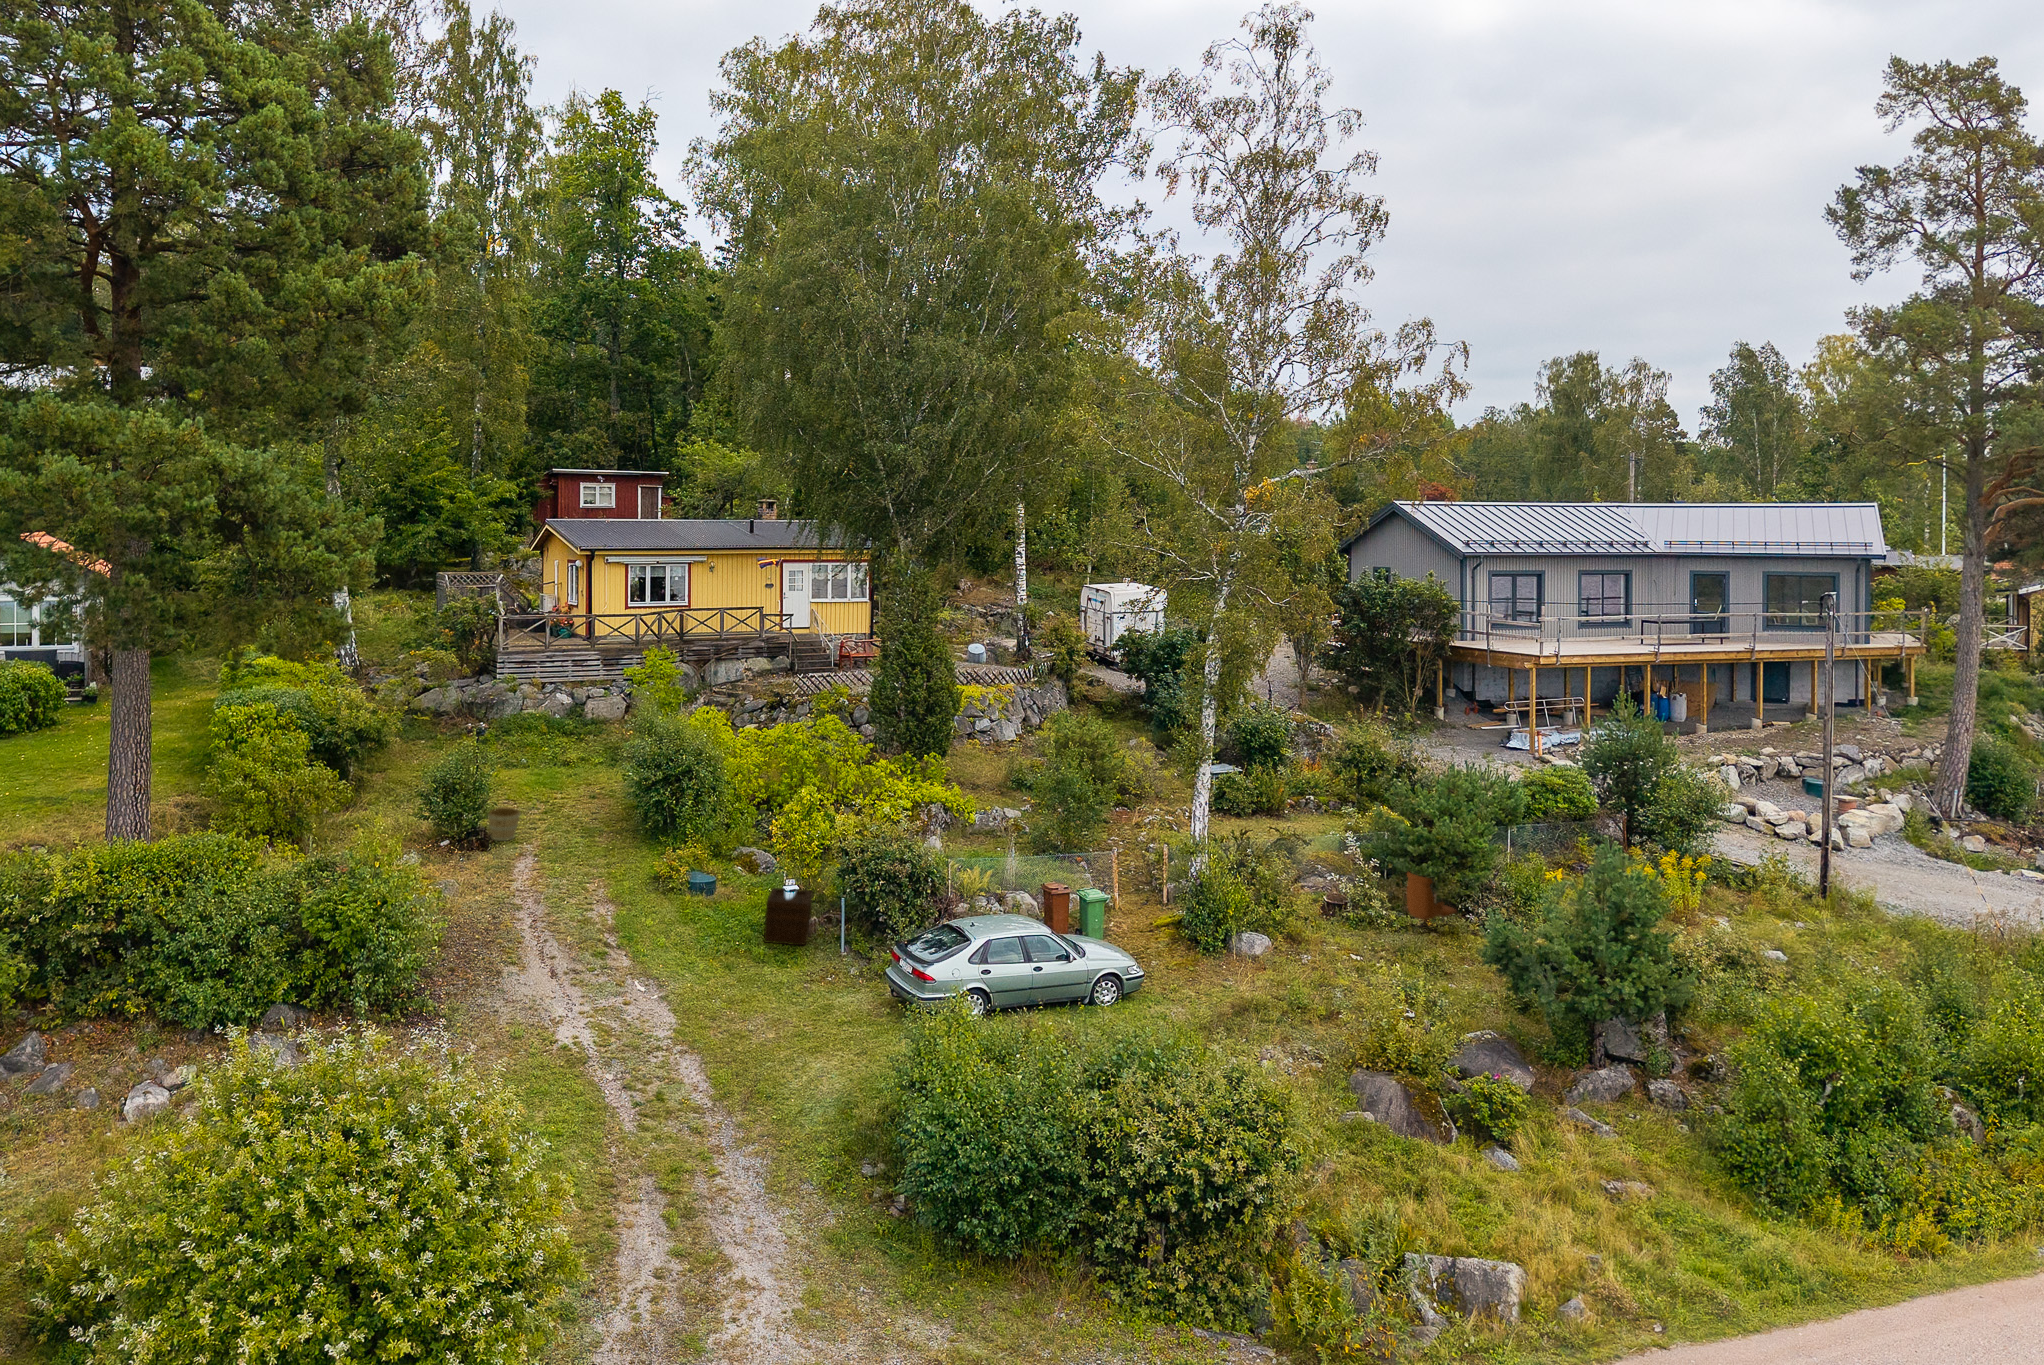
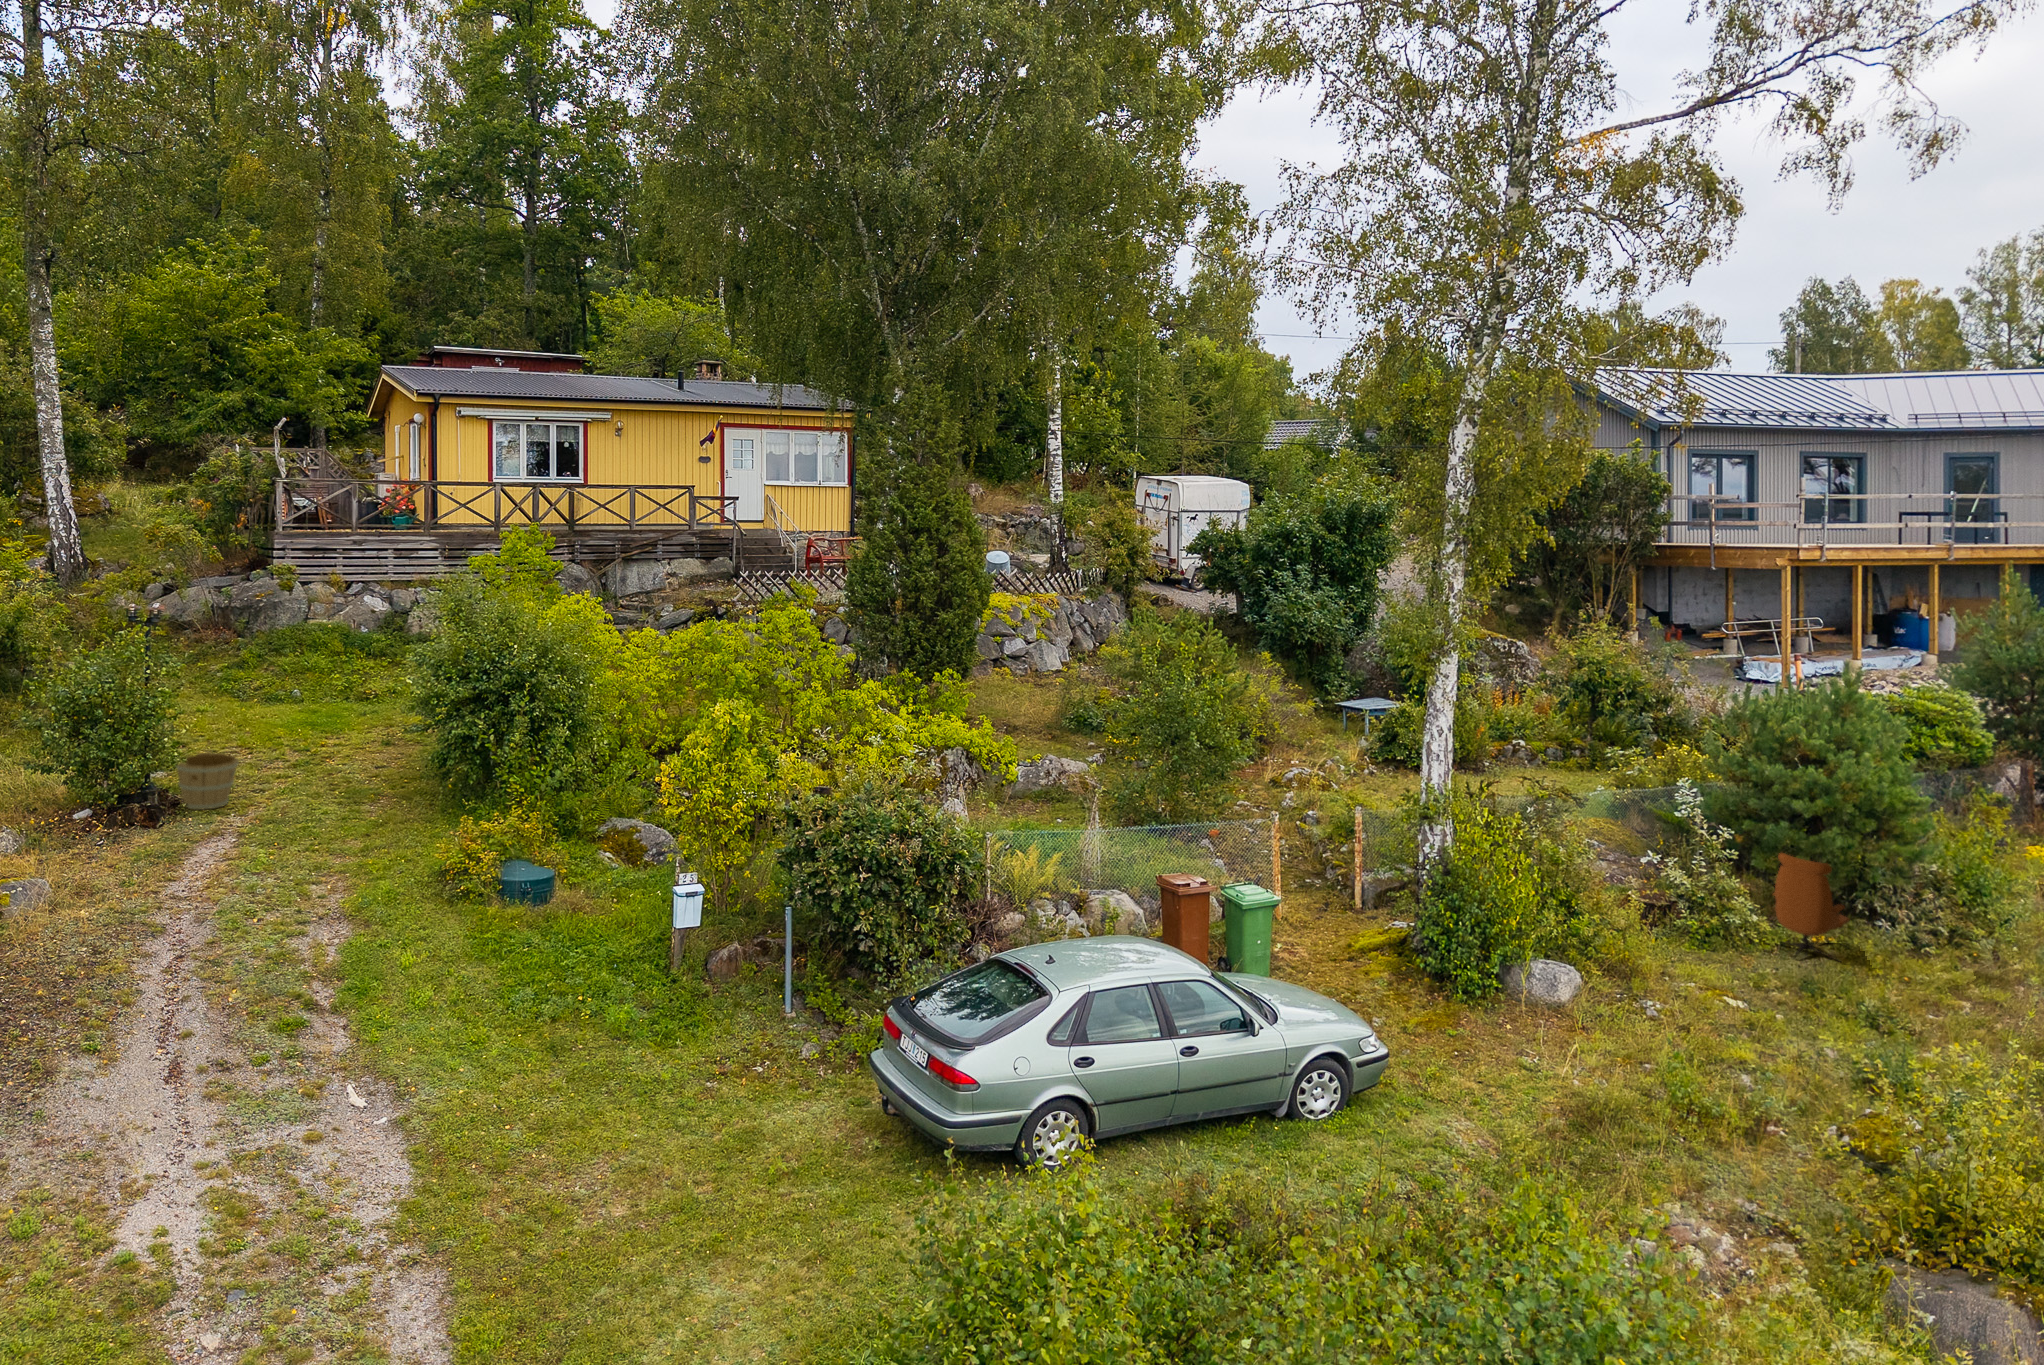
wooden crate: present [764,888,813,945] -> none [636,888,734,997]

